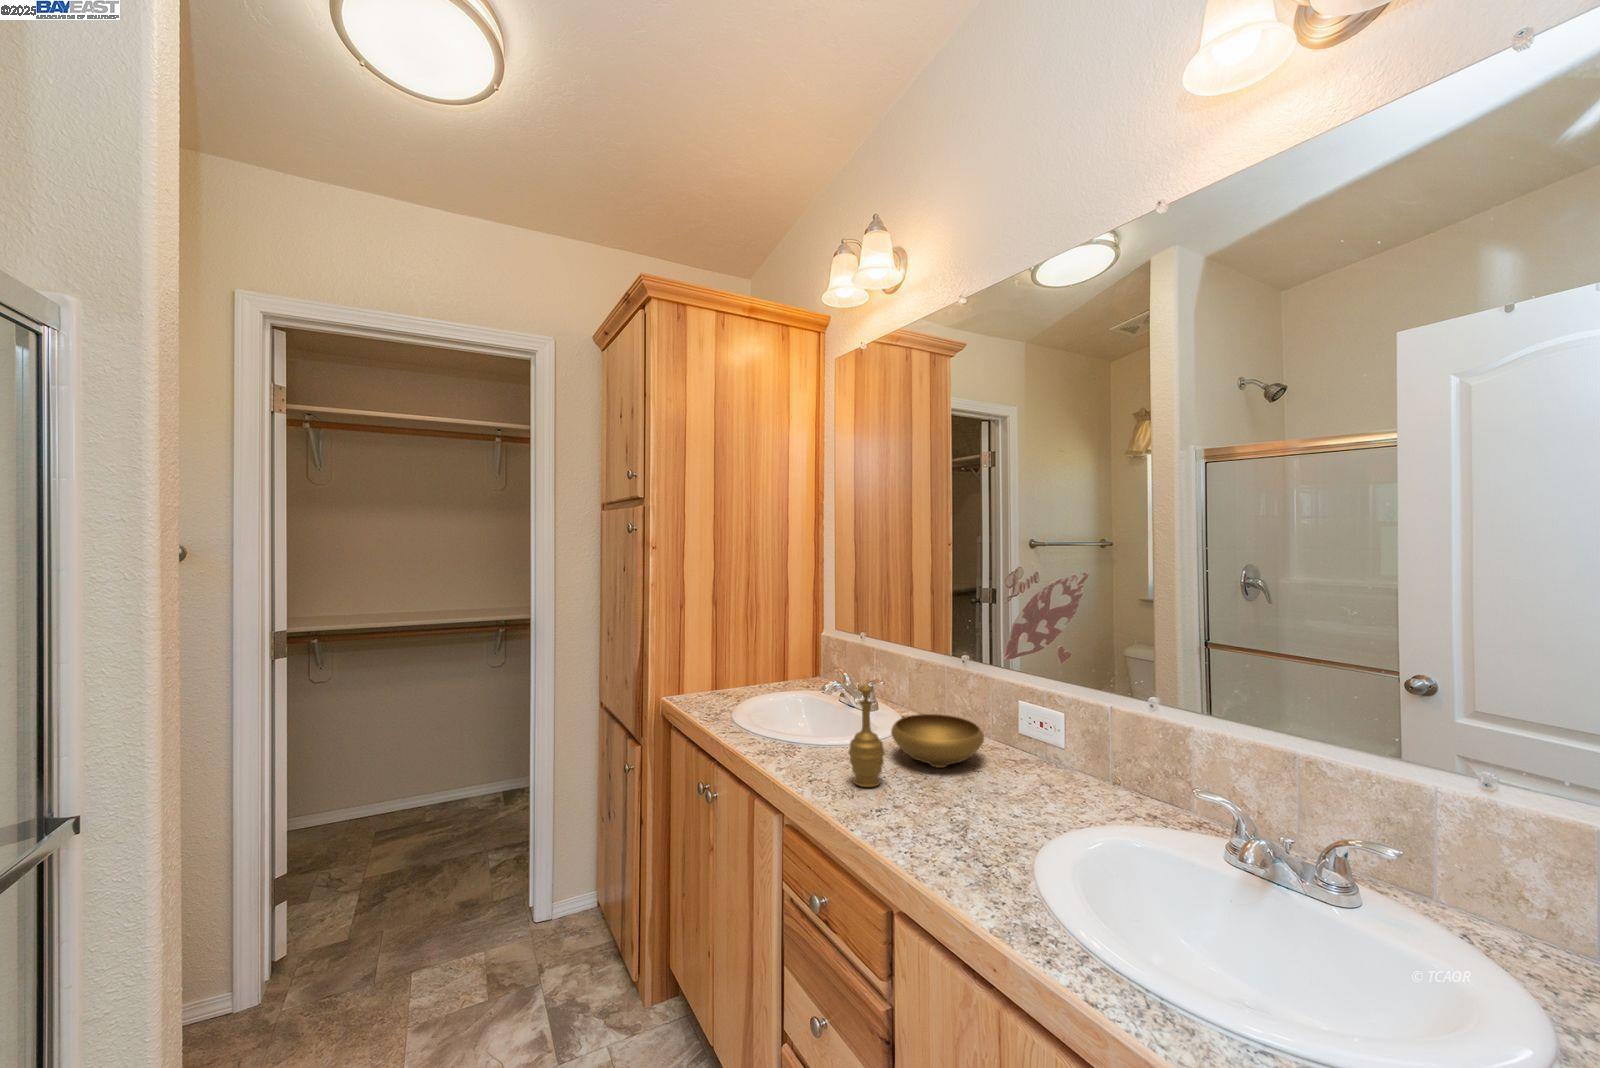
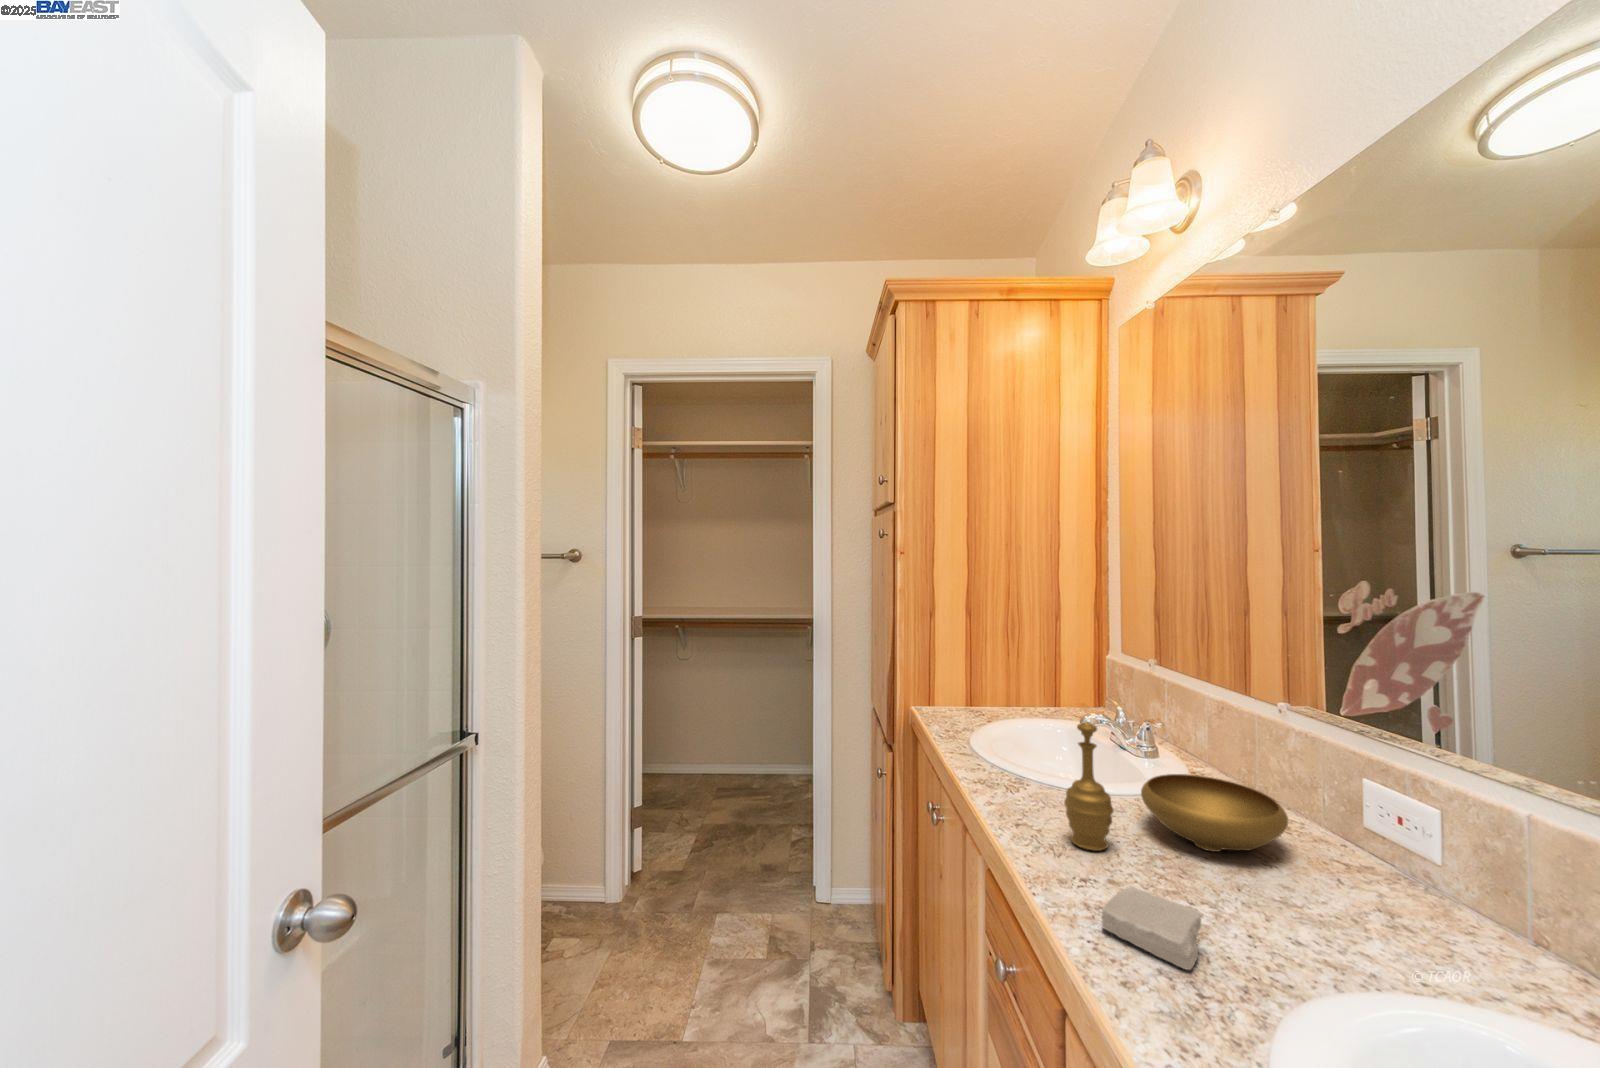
soap bar: none [908,804,974,853] -> present [1102,886,1201,970]

